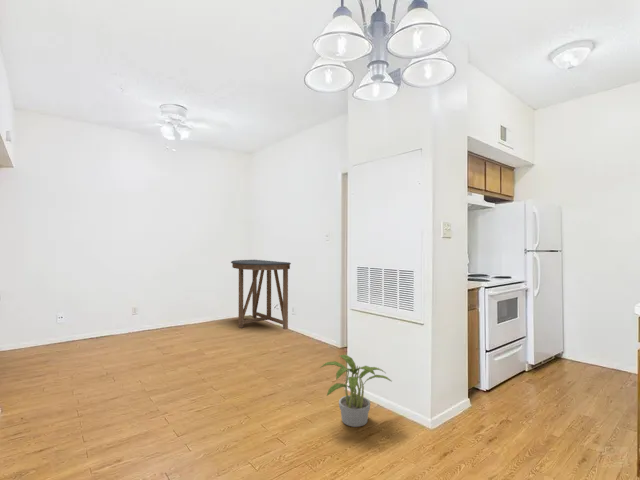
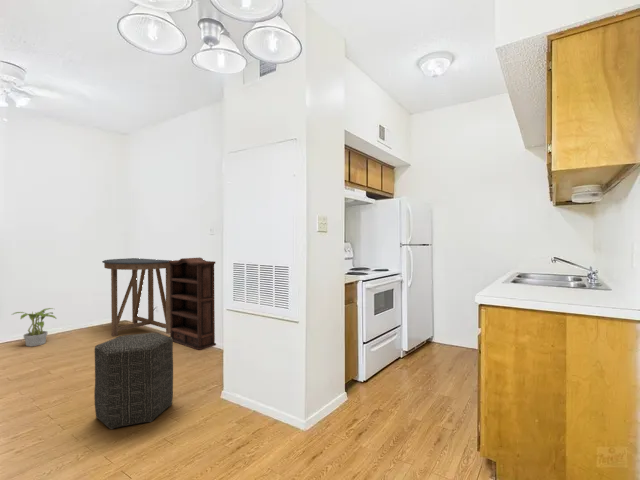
bookshelf: none [287,260,330,346] -> present [169,257,216,350]
ottoman: none [244,326,304,404] -> present [94,333,173,429]
potted plant: present [321,355,391,427] -> present [14,308,56,346]

